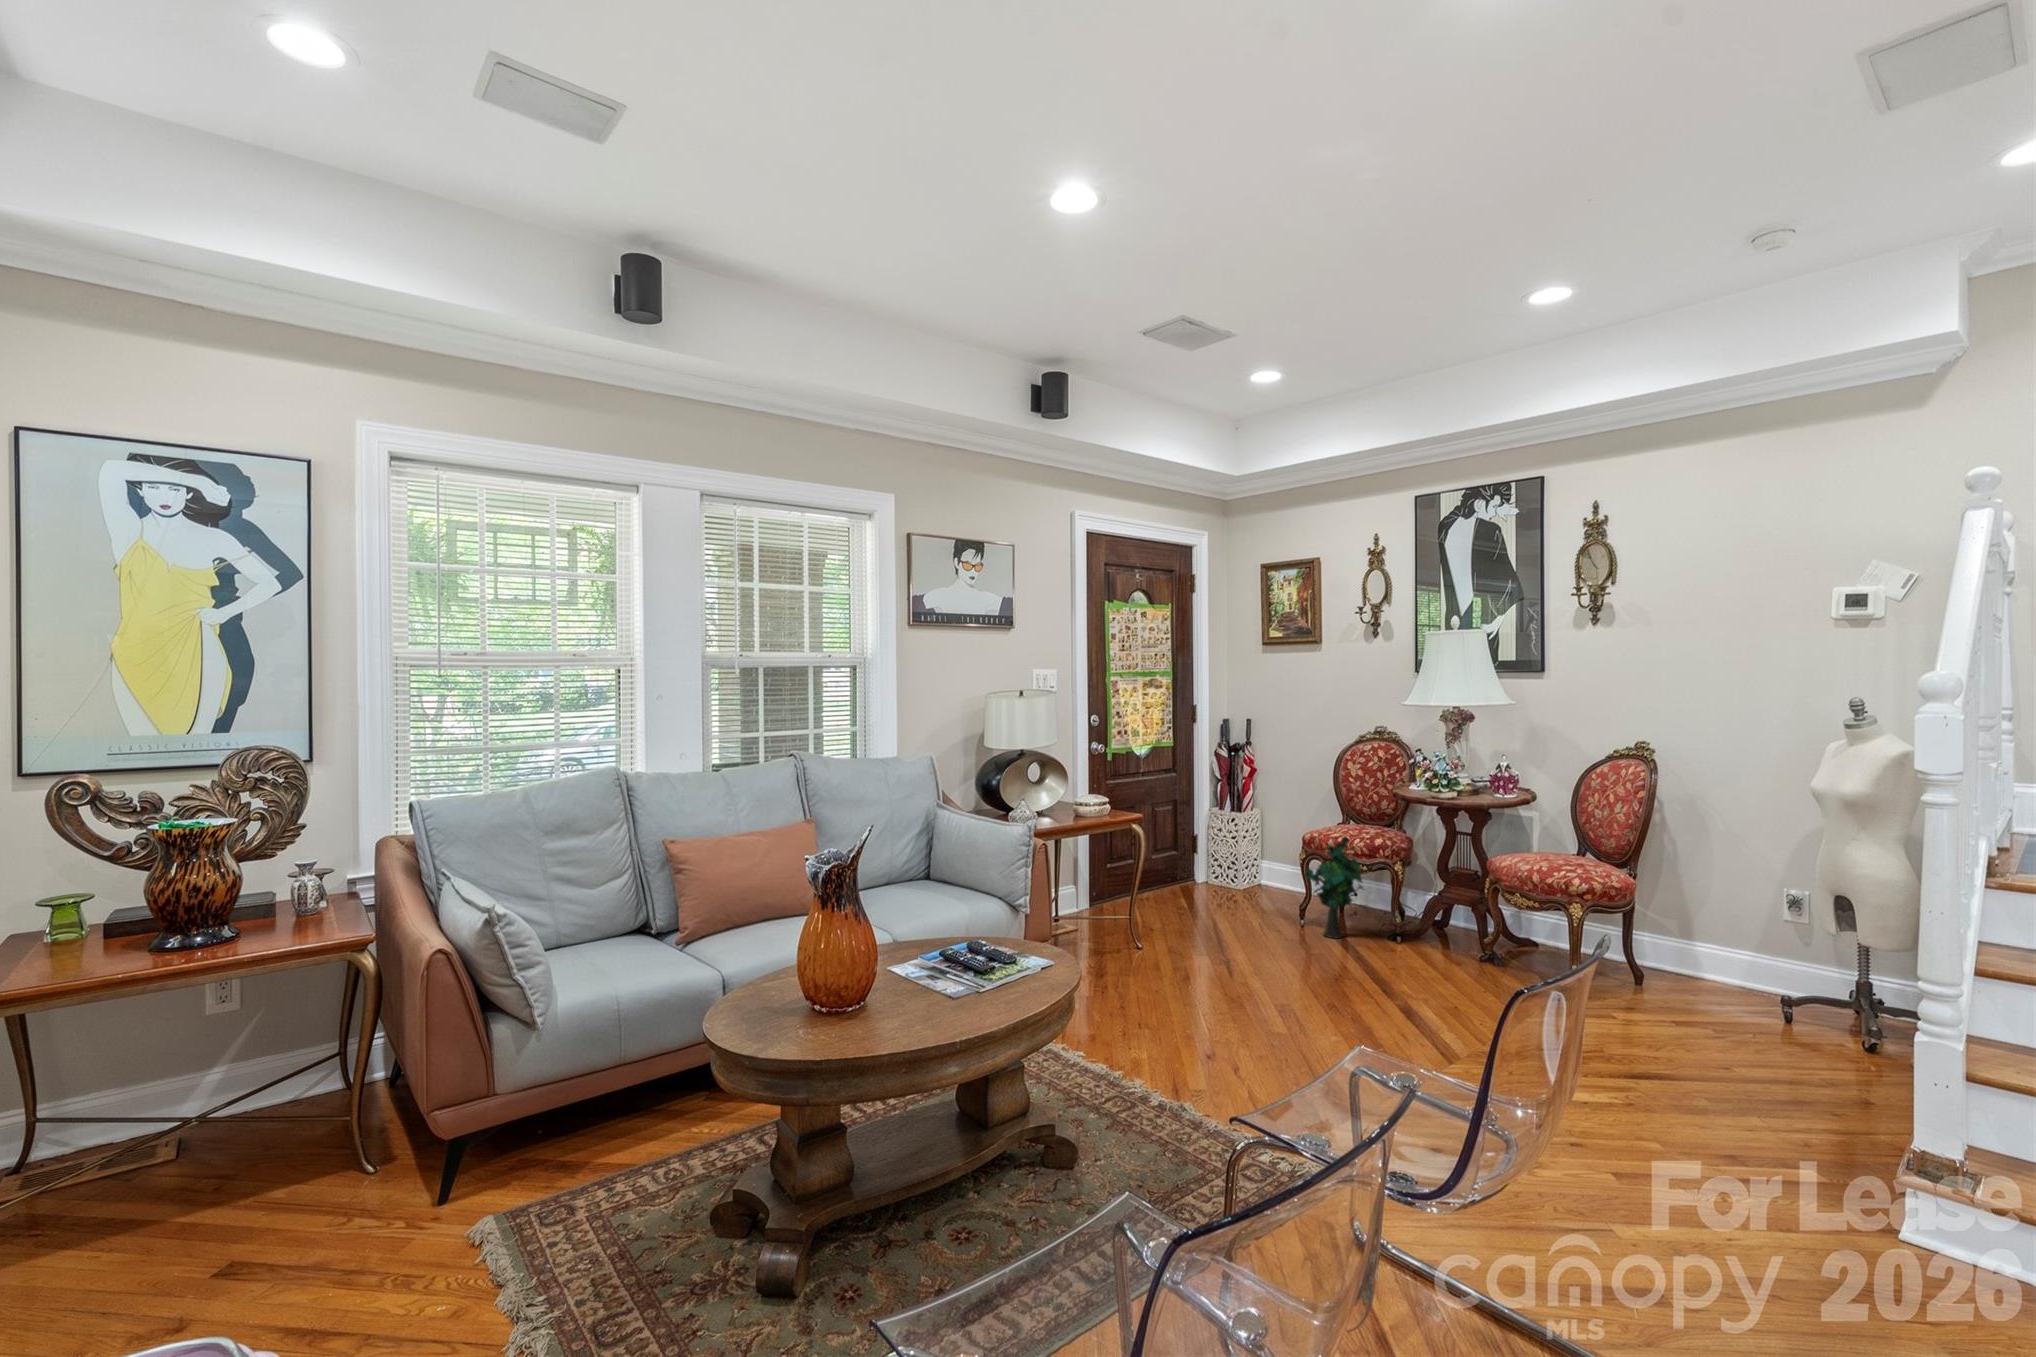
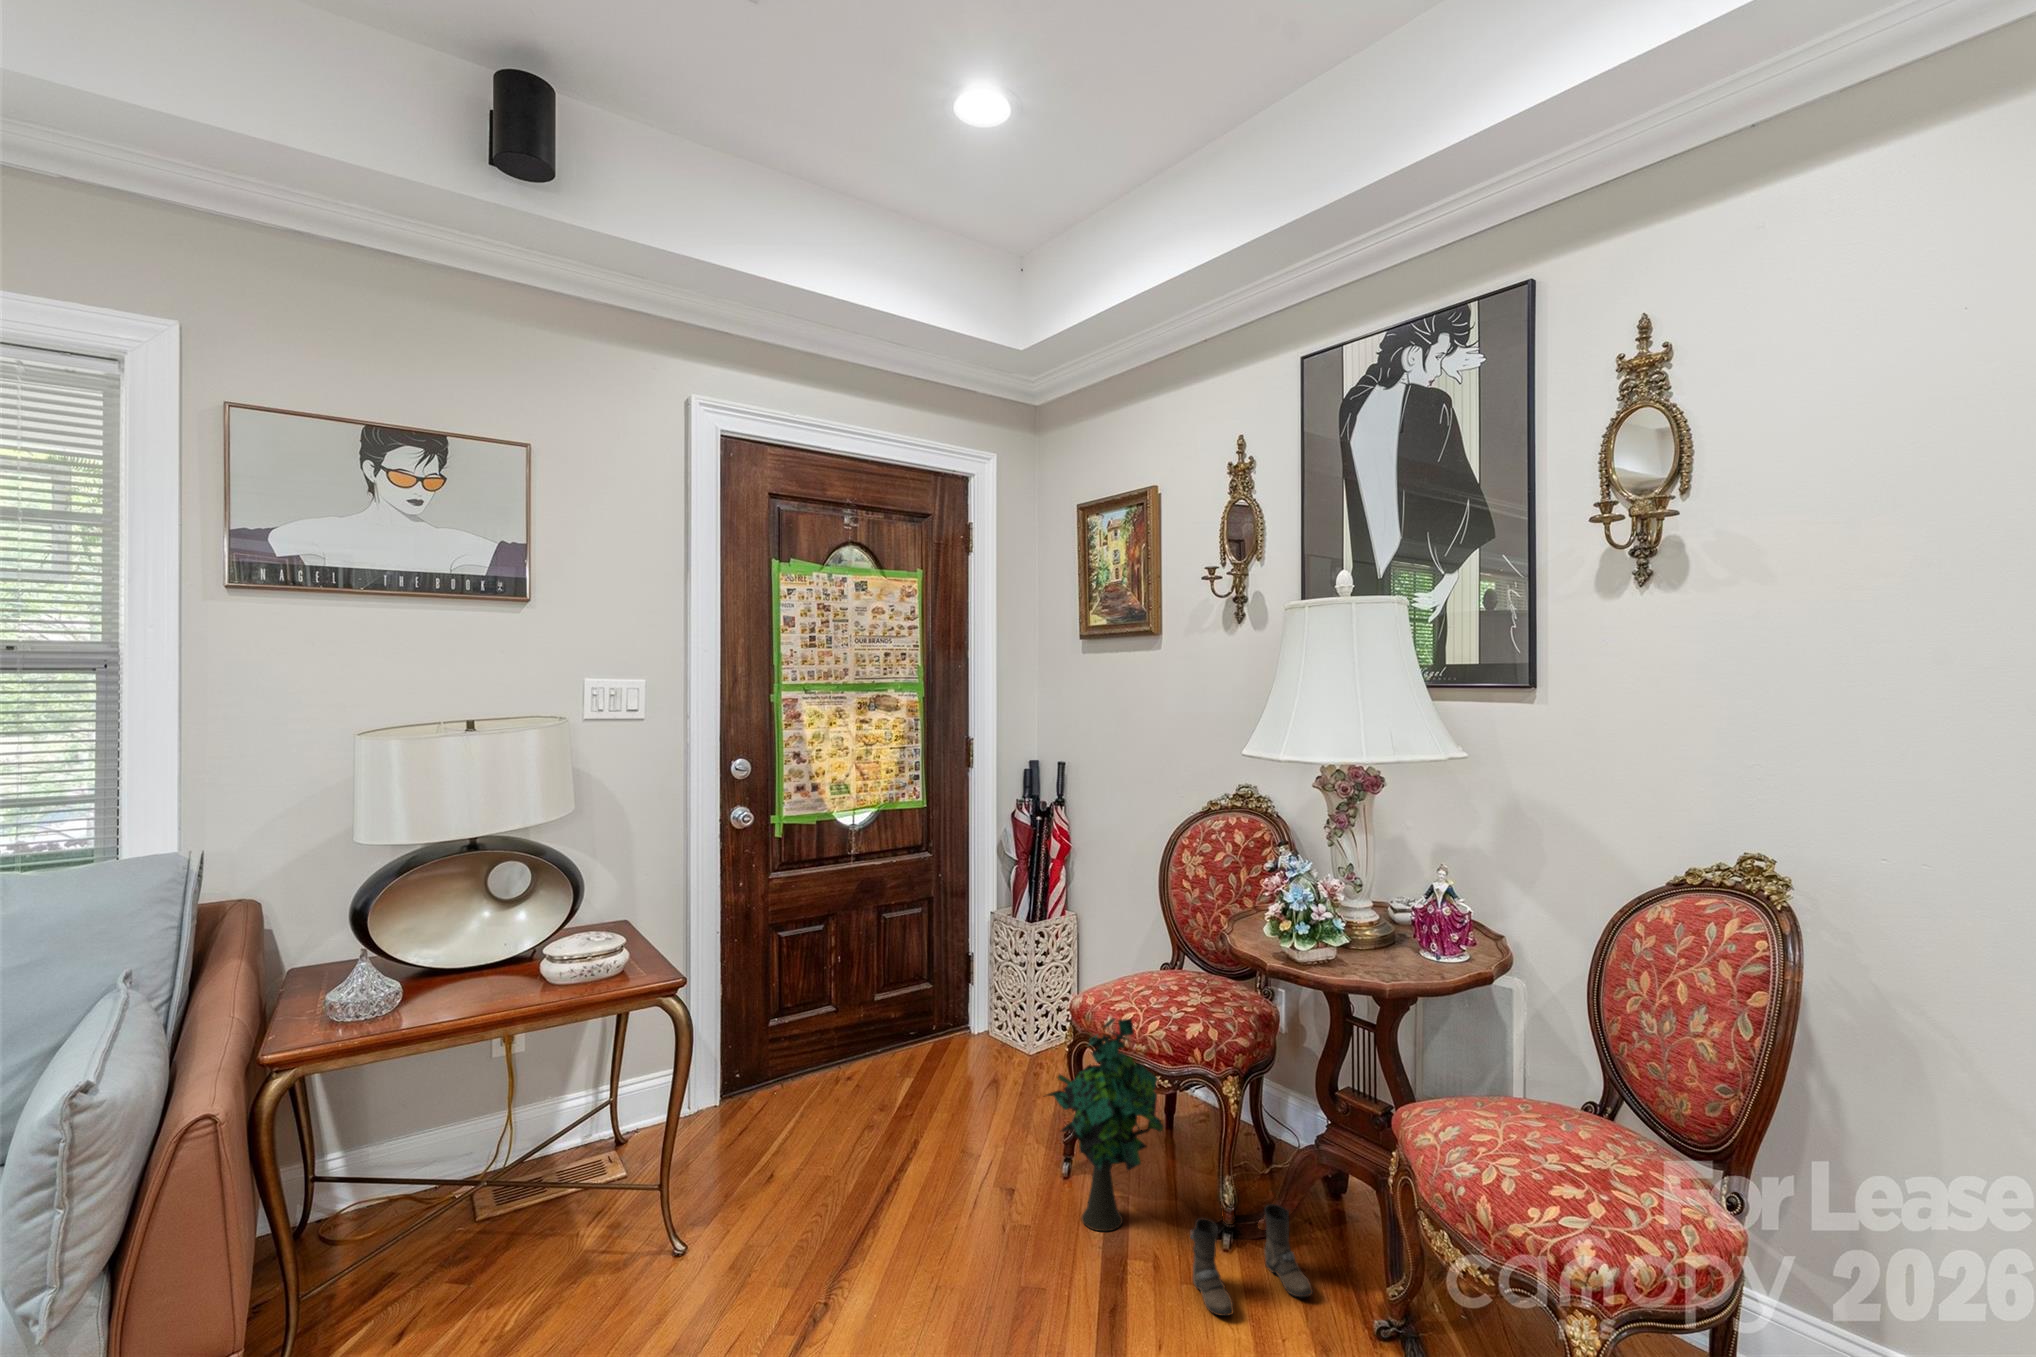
boots: none [1390,916,1448,955] -> present [1191,1204,1313,1316]

